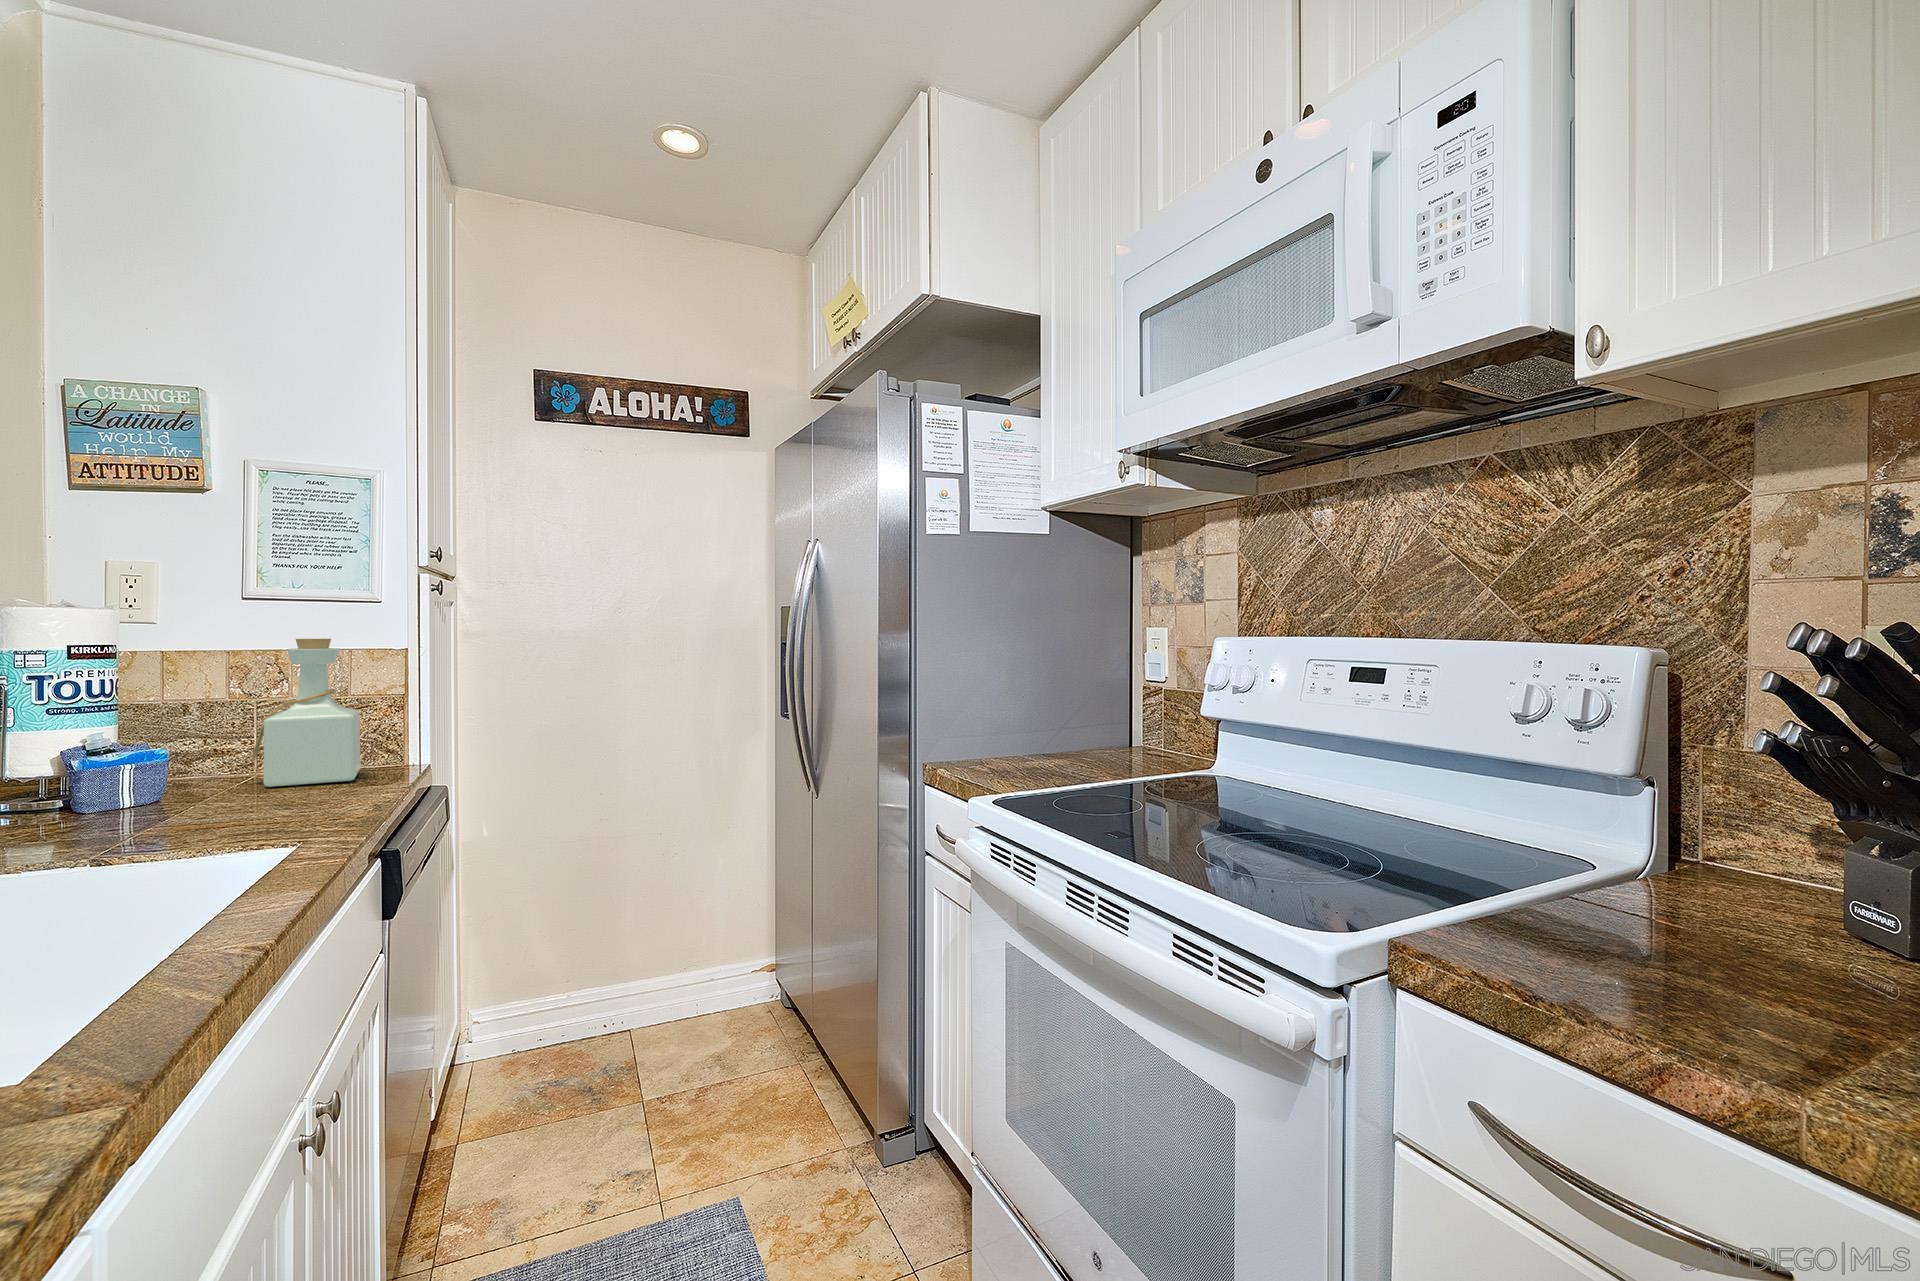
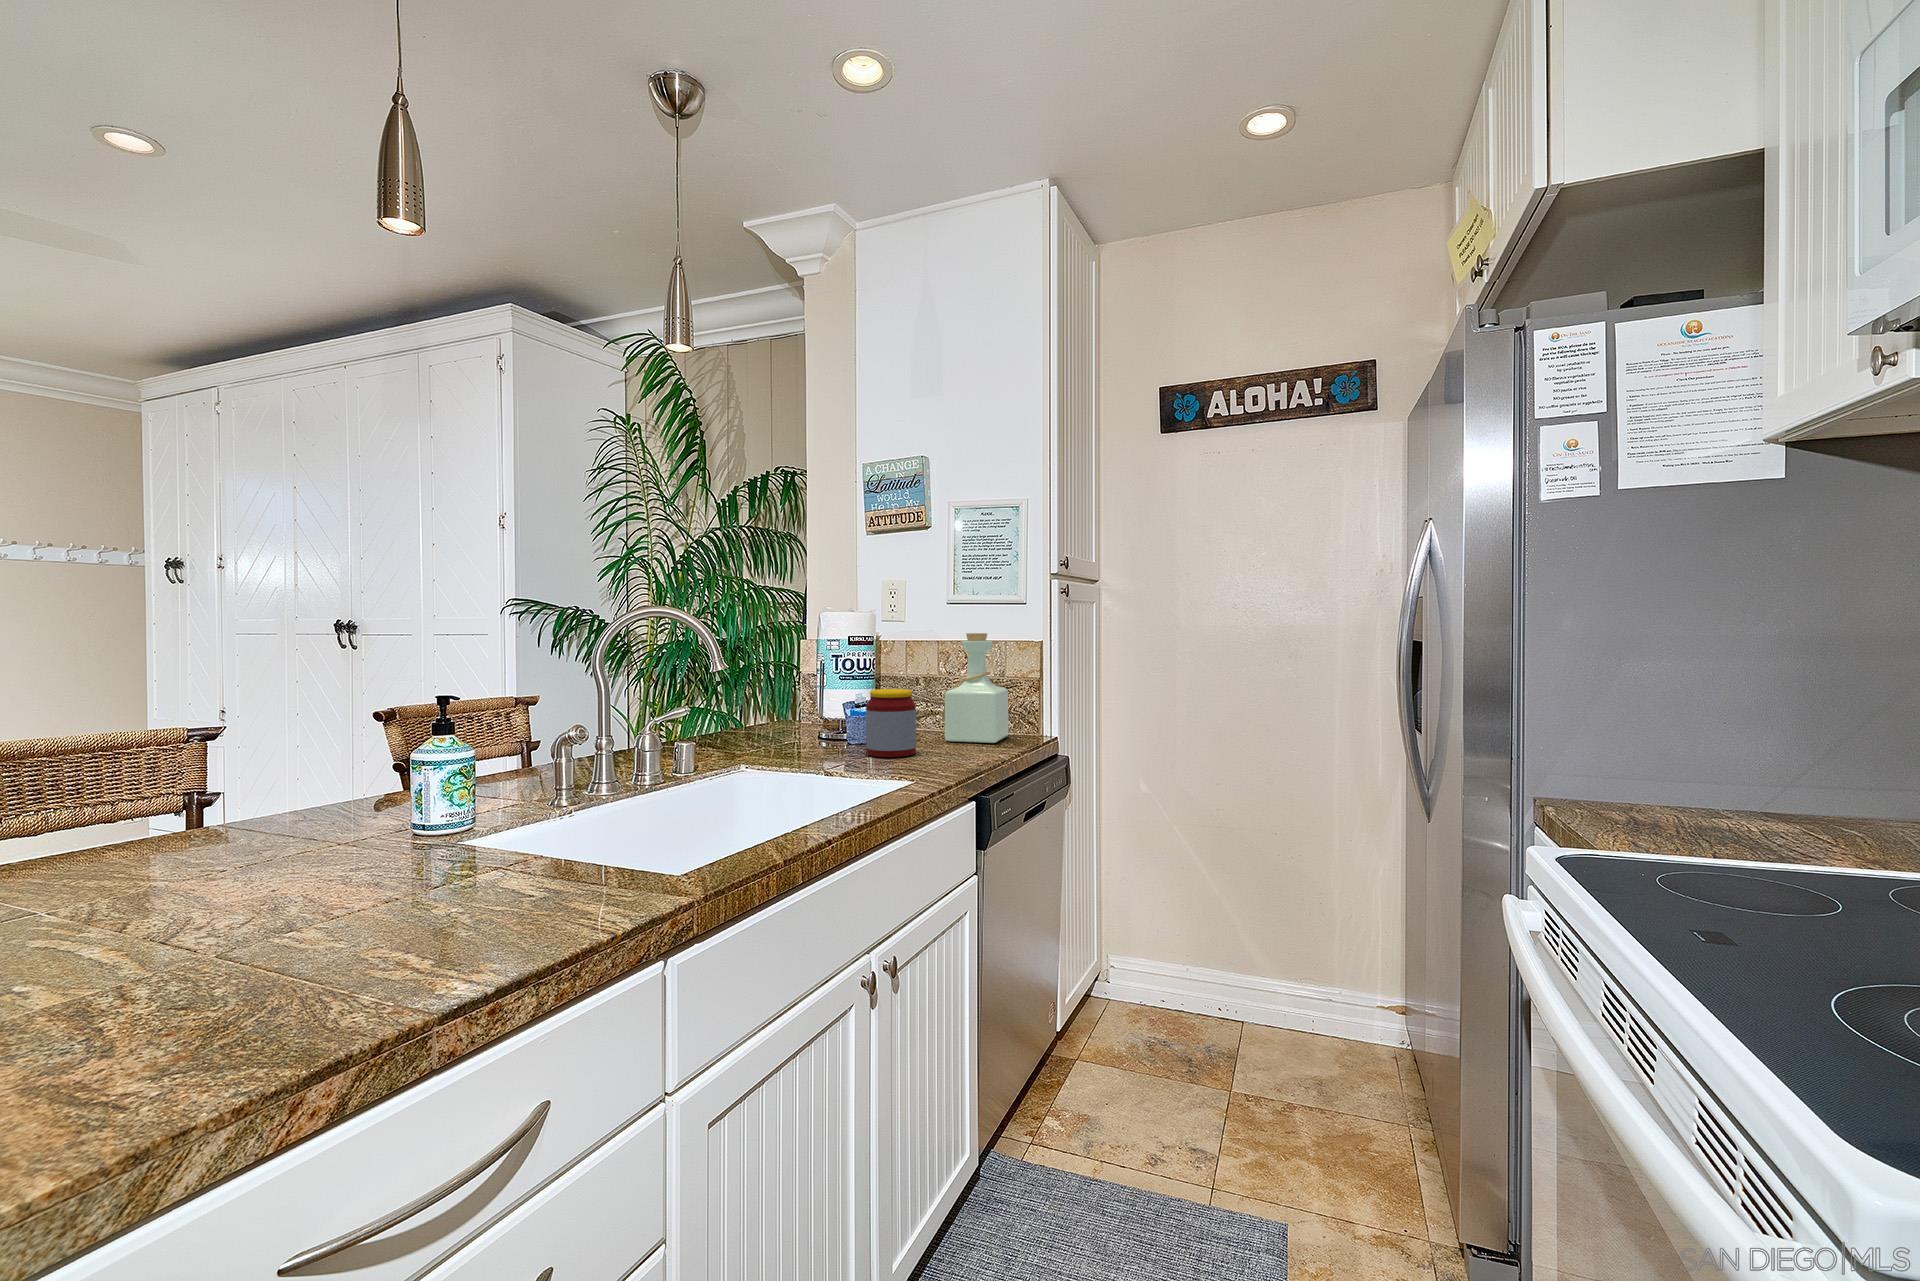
jar: none [139,718,237,821] -> present [866,689,916,757]

